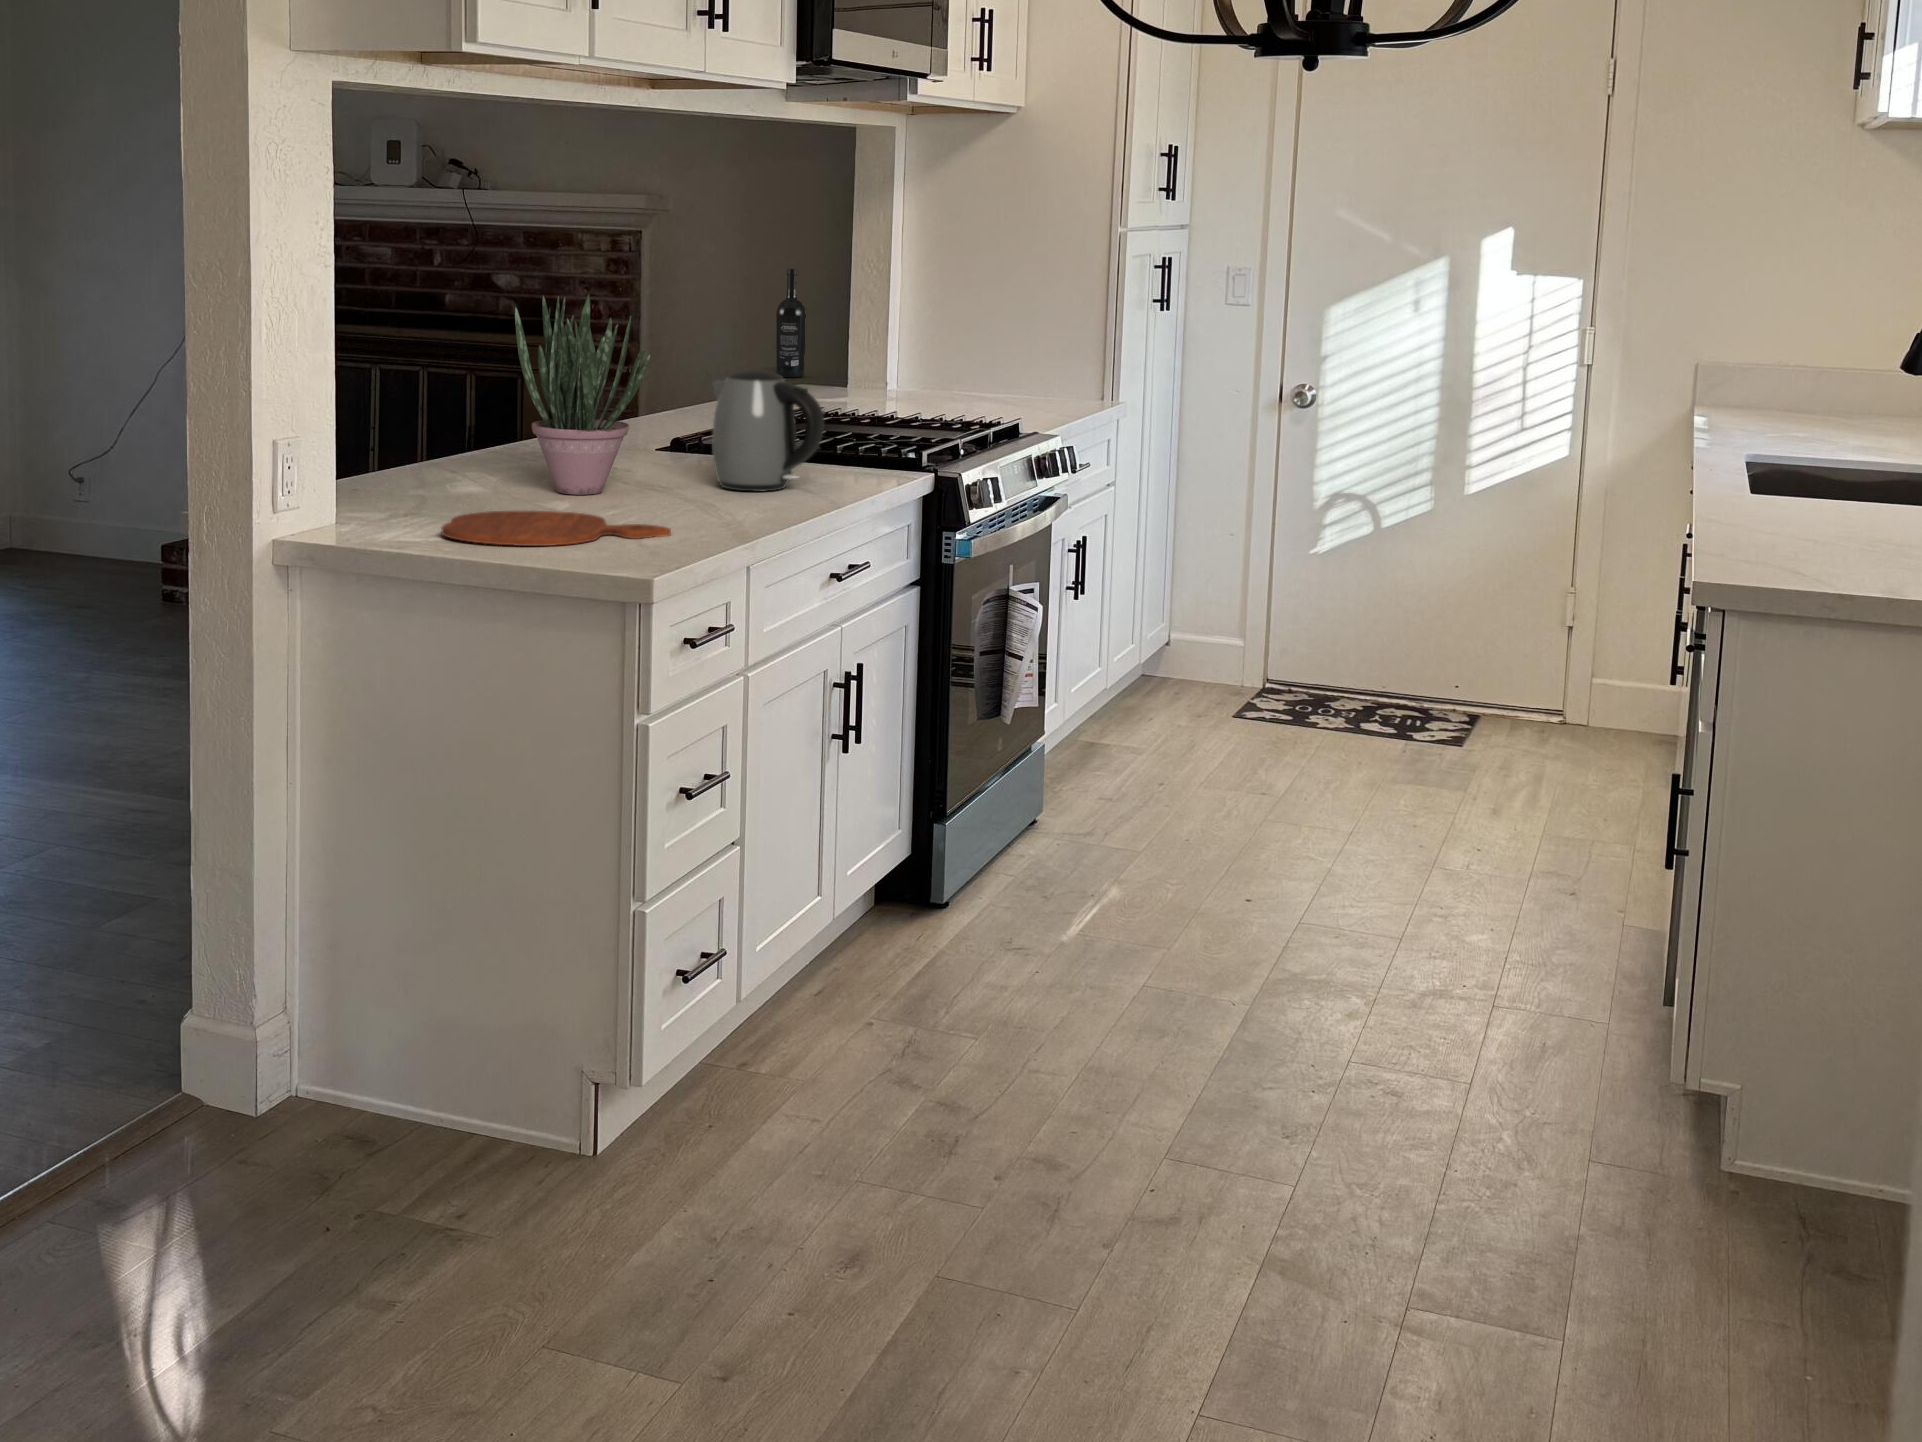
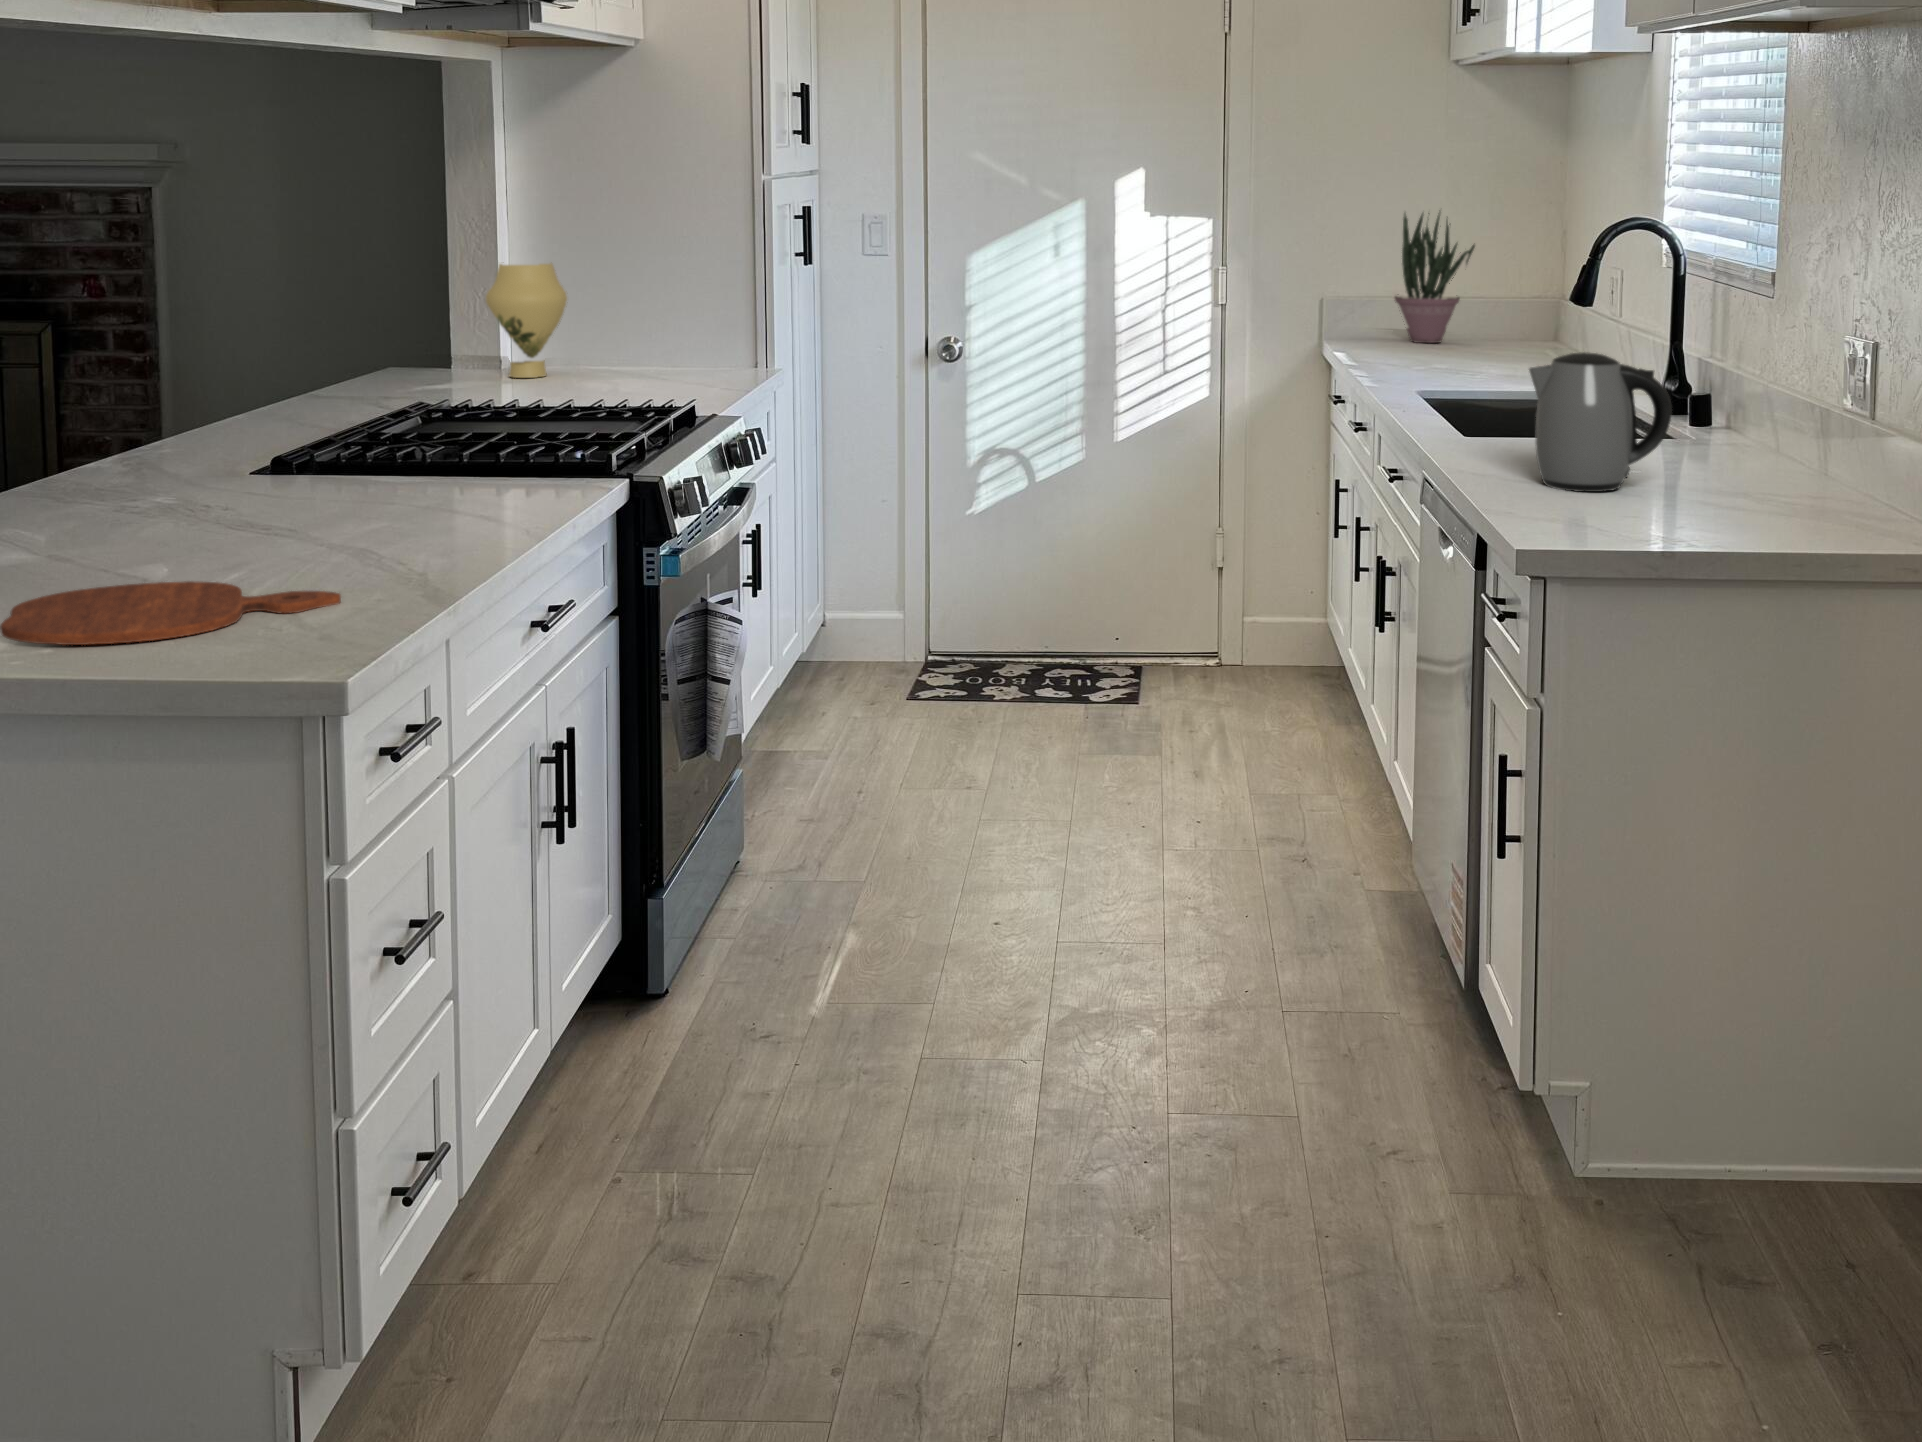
wine bottle: present [776,269,806,377] -> none [350,235,388,362]
potted plant: present [515,294,651,495] -> present [1395,213,1475,343]
vase: none [874,296,945,396] -> present [486,263,567,378]
kettle: present [713,370,824,491] -> present [1529,353,1672,492]

